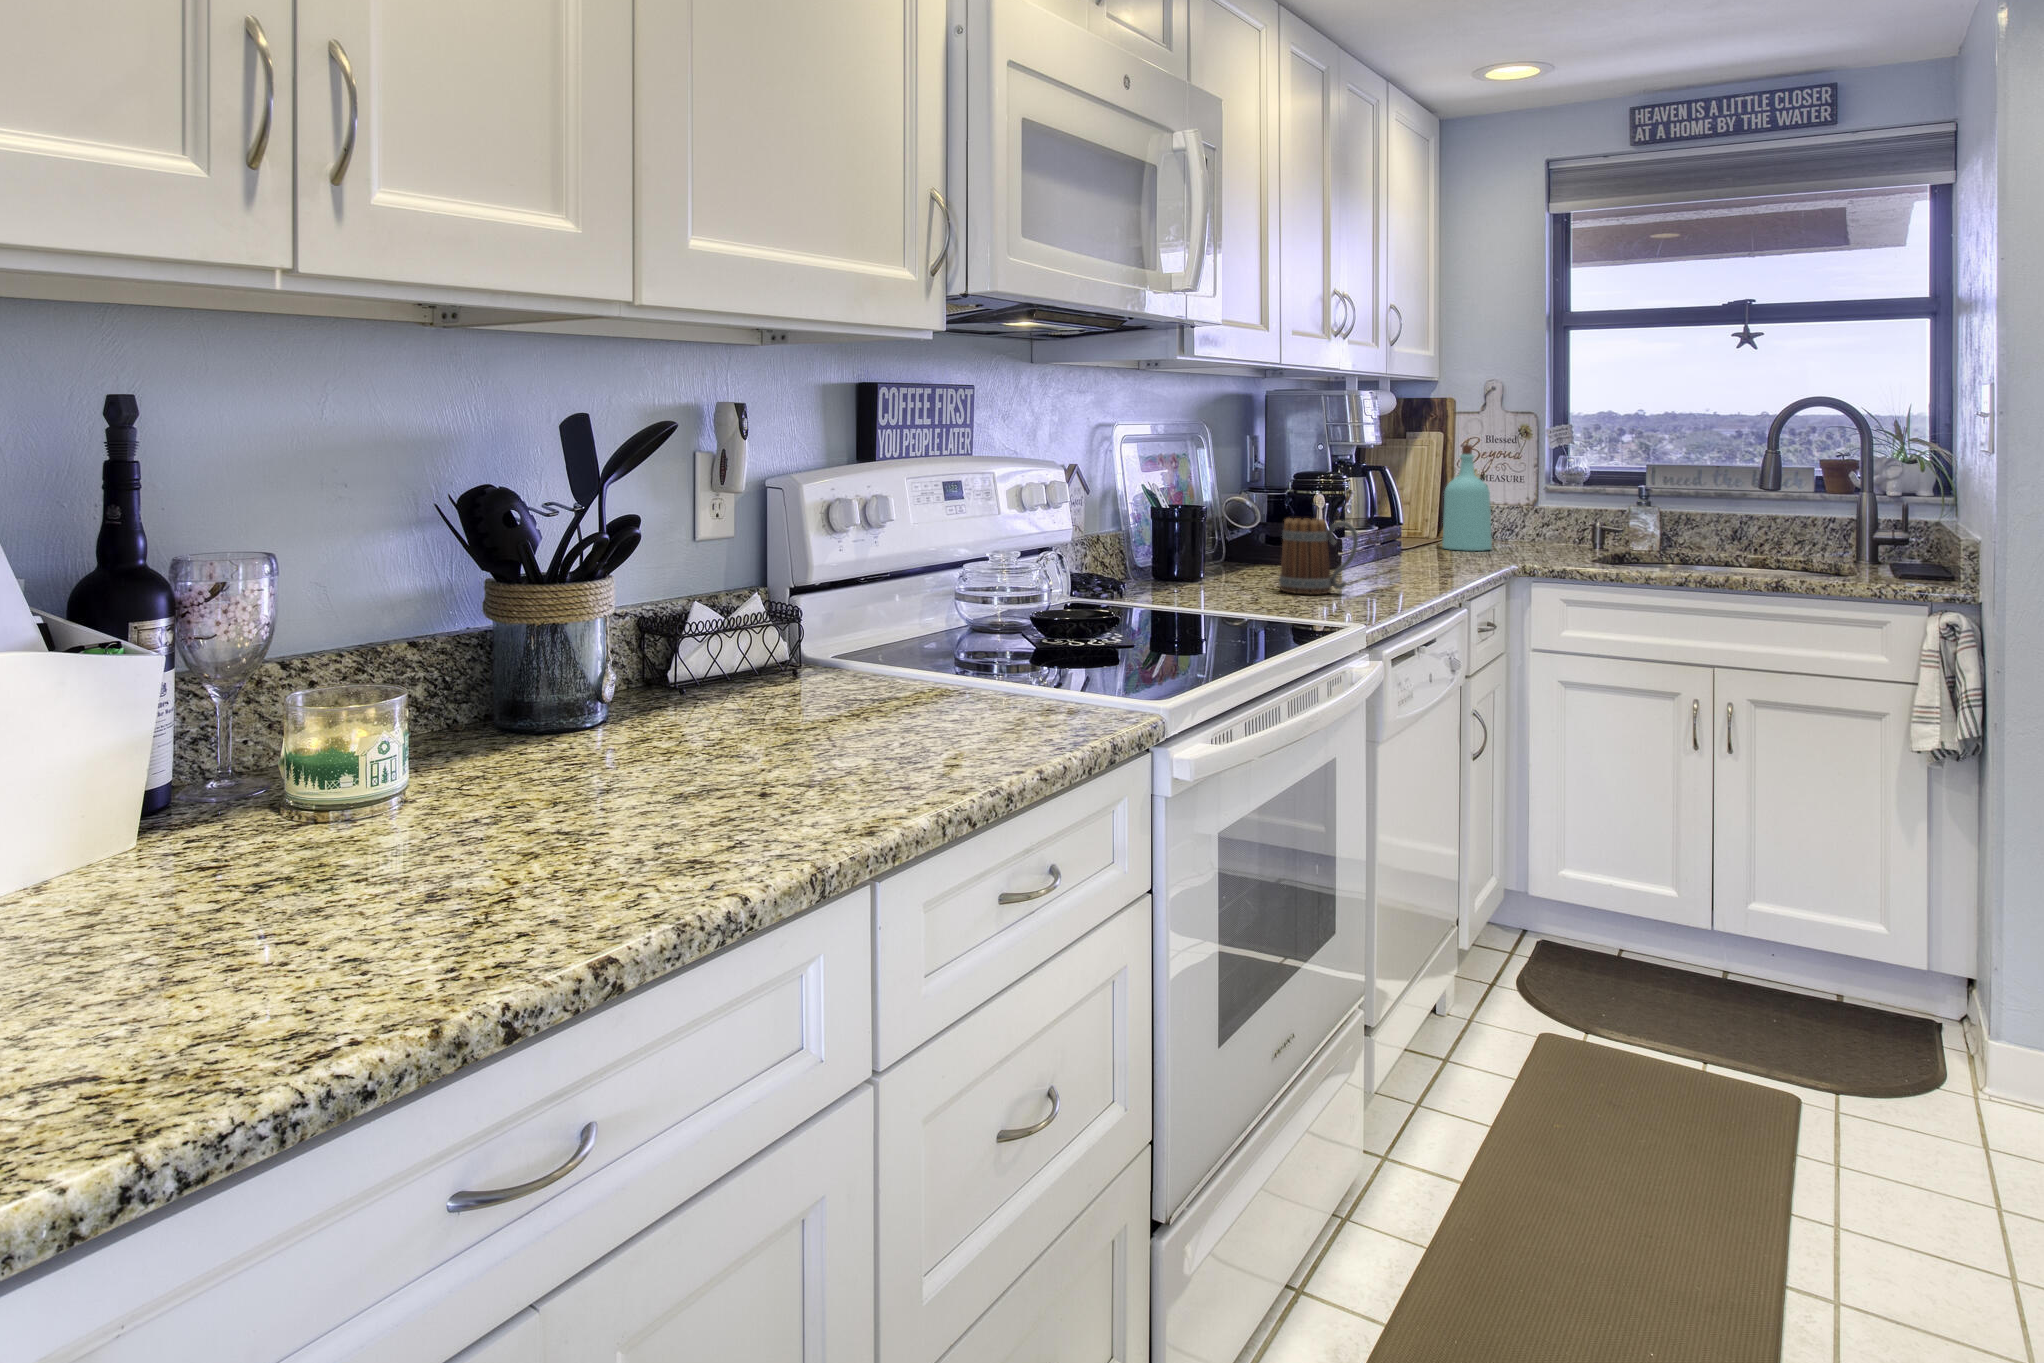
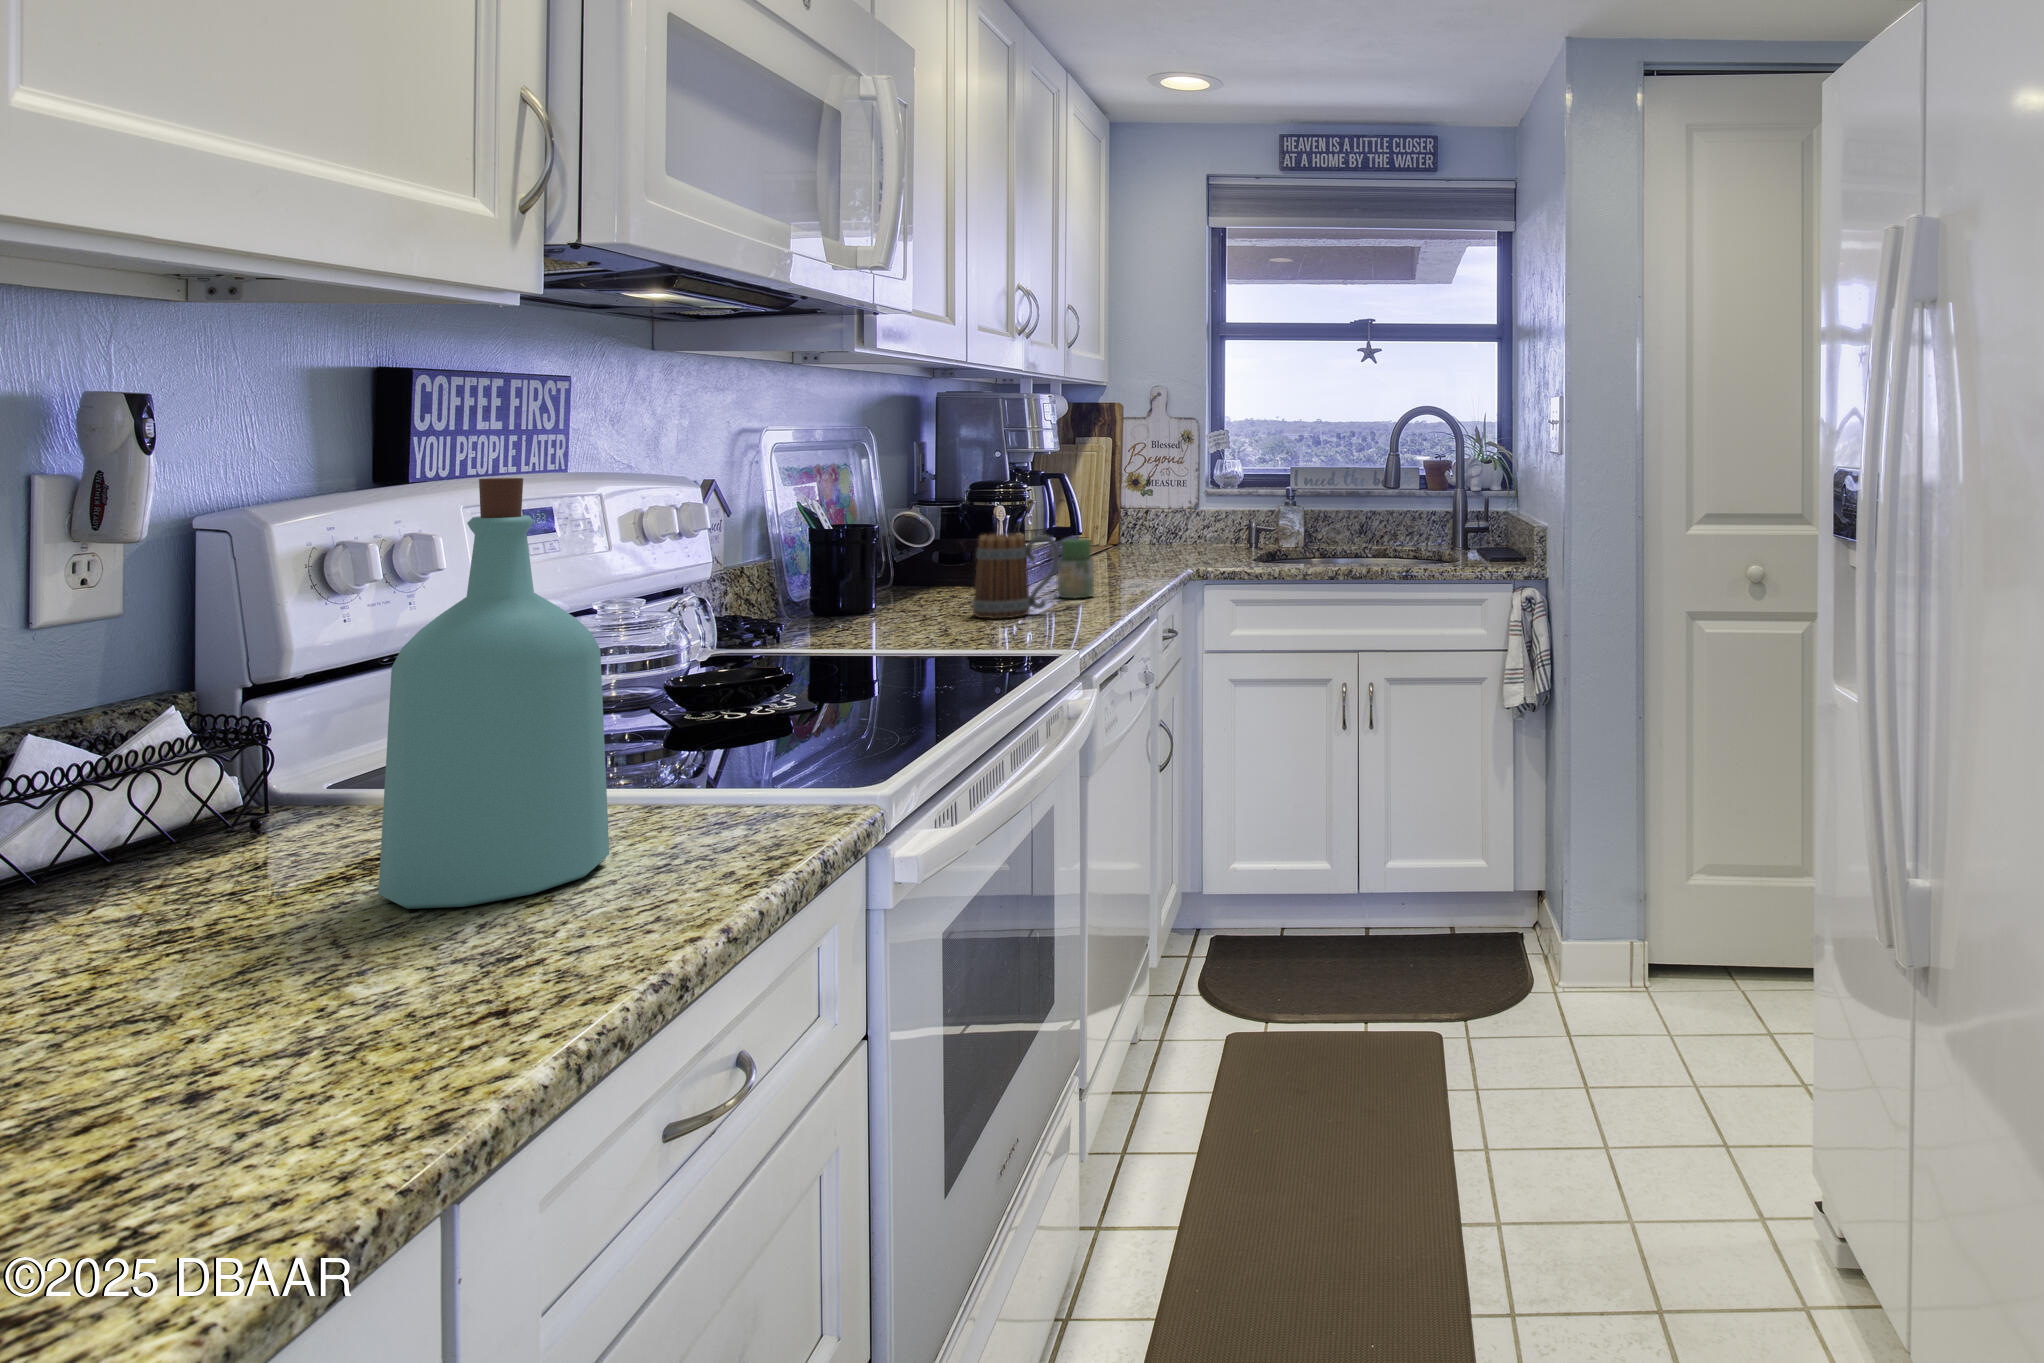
bottle: present [1442,445,1492,551] -> present [378,478,609,909]
jar: none [1364,527,1399,583] -> present [1058,539,1094,598]

